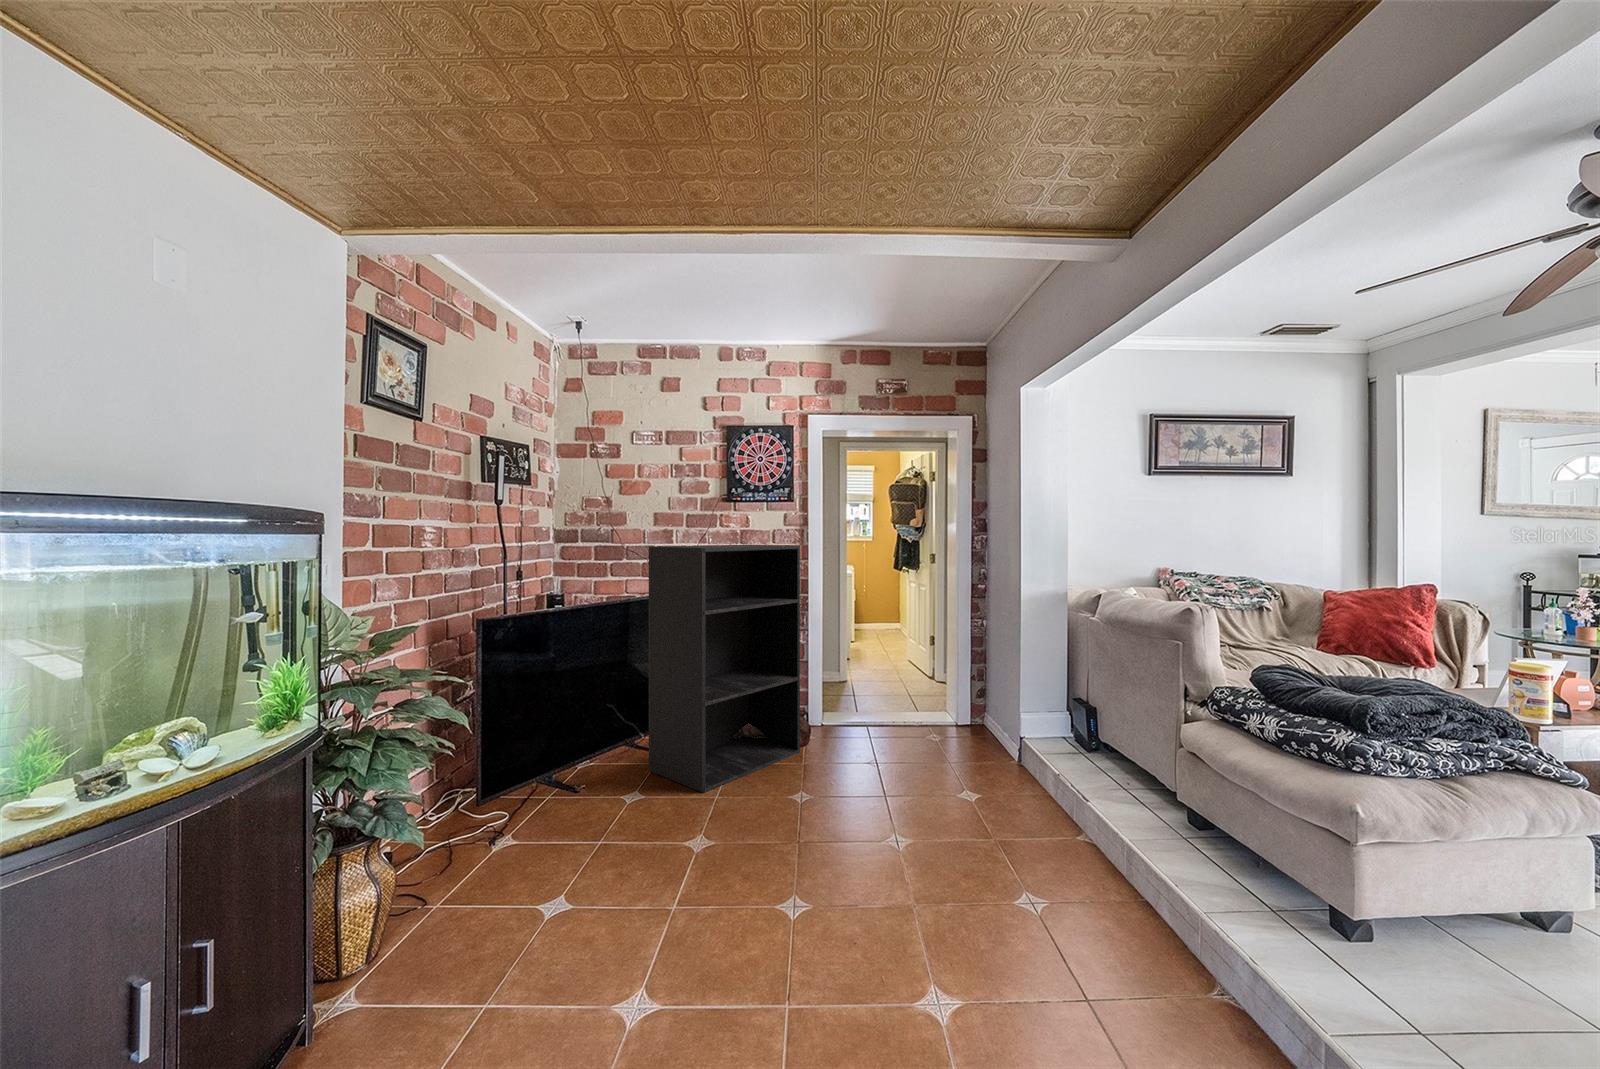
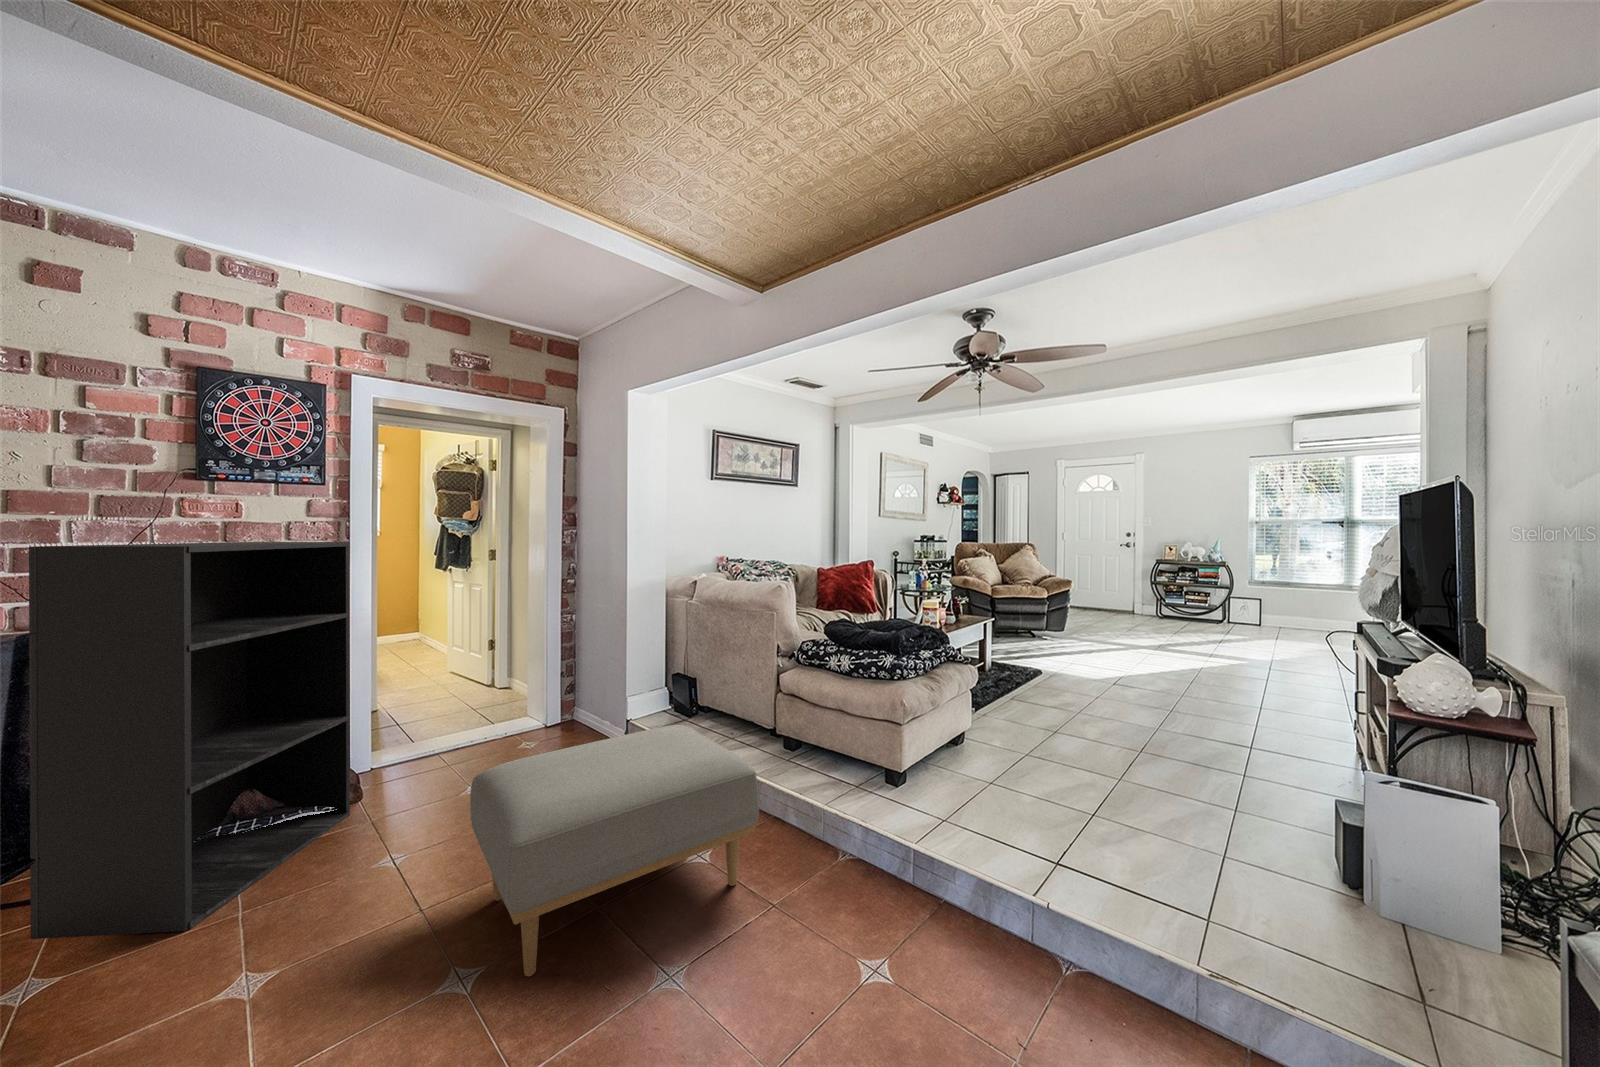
ottoman: none [839,734,1097,925] -> present [470,725,759,976]

